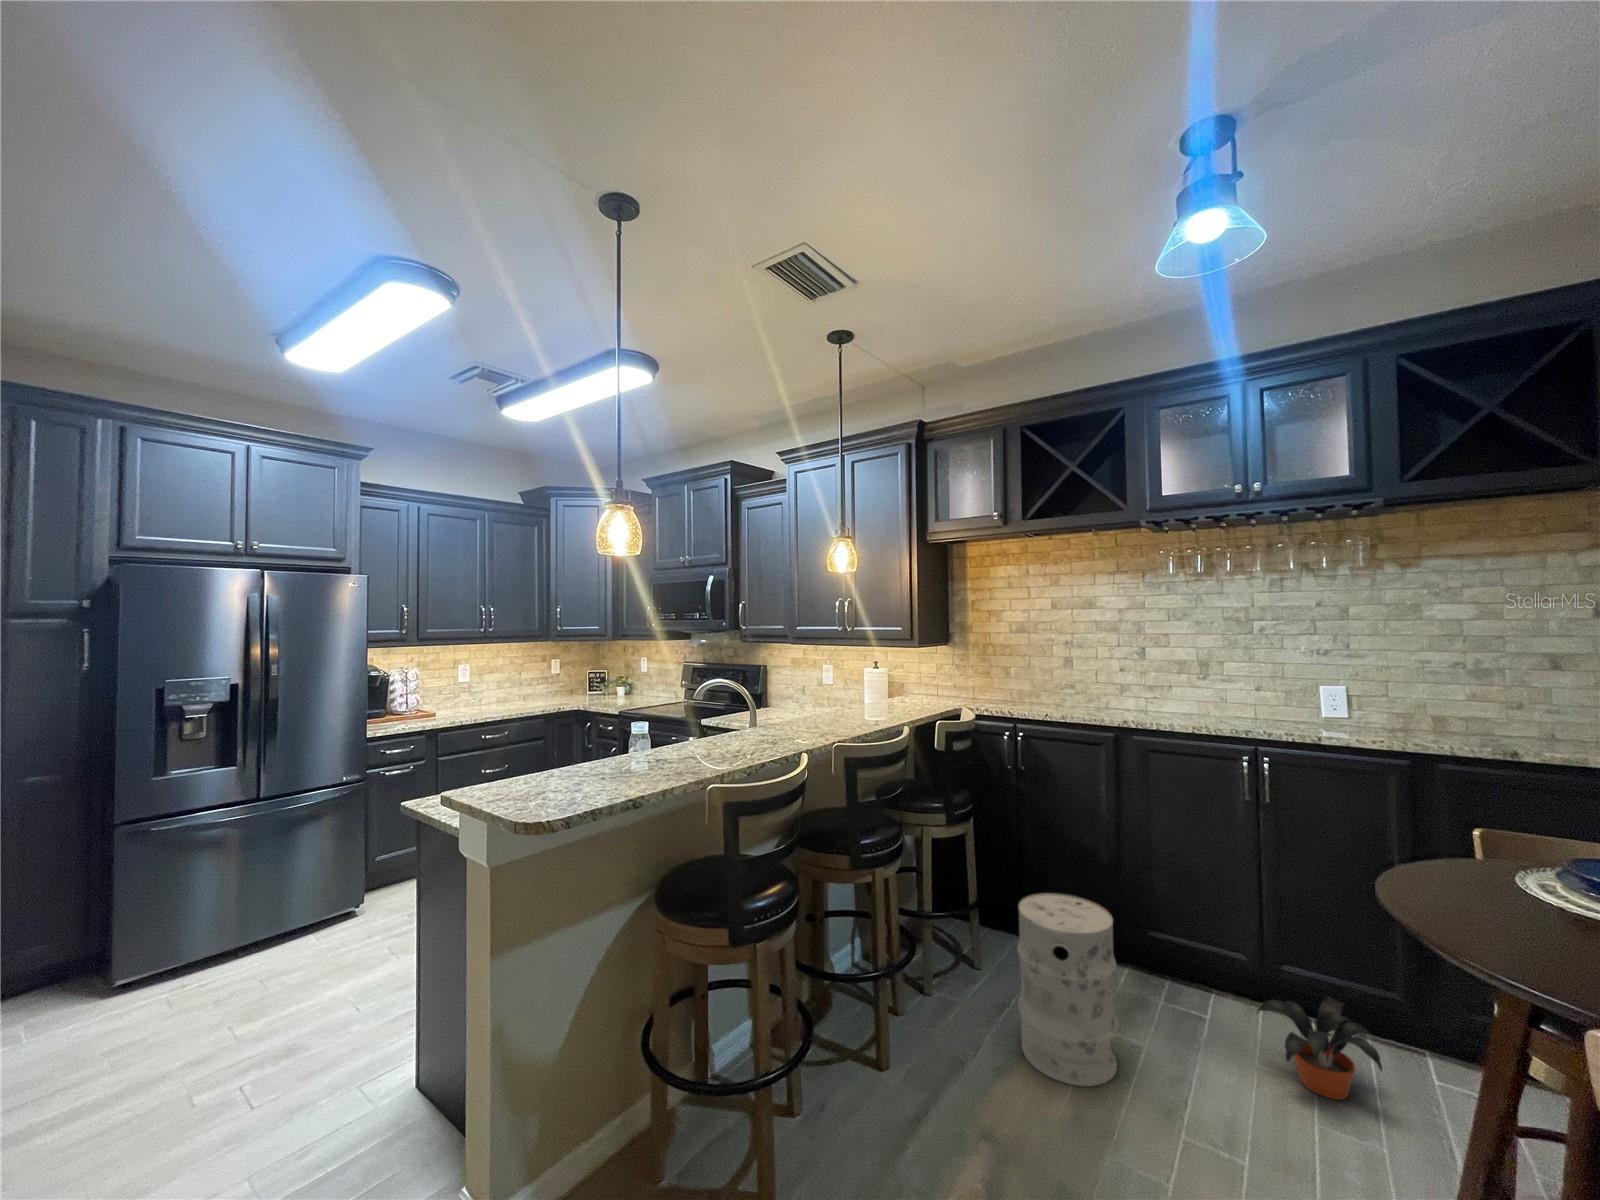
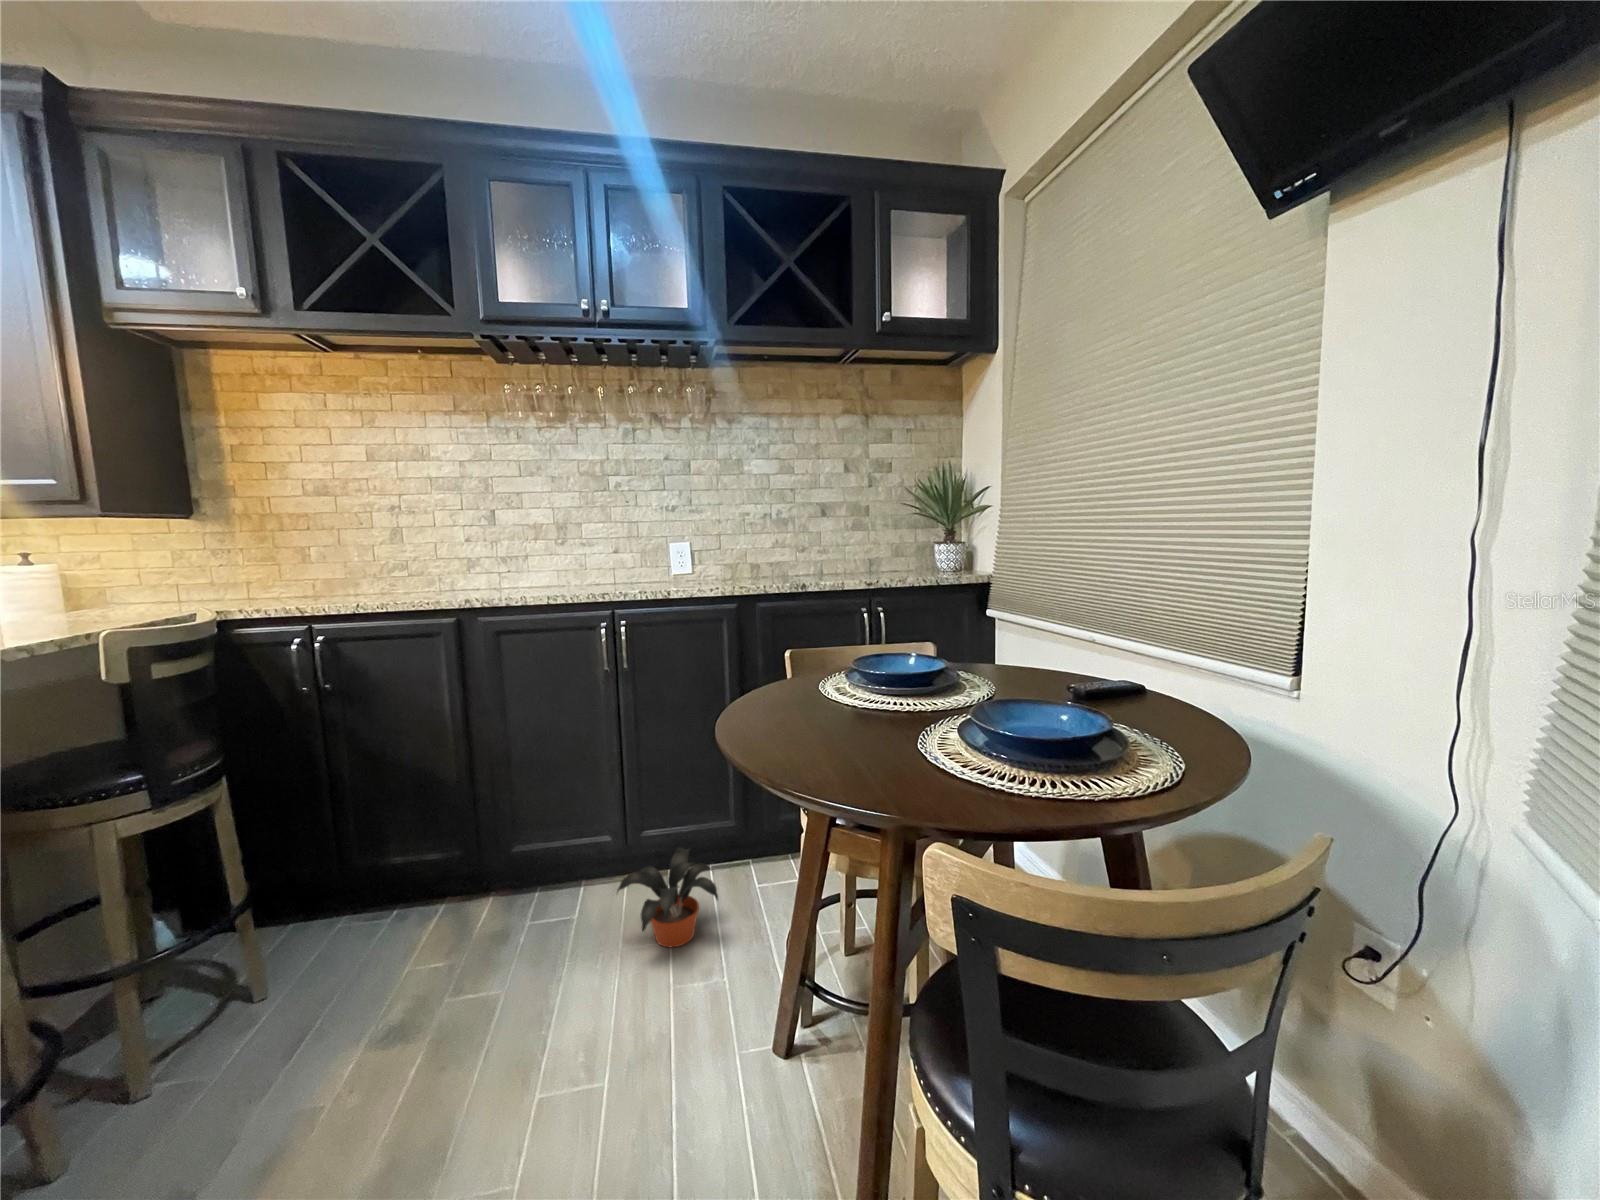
trash can: present [1017,893,1119,1086] -> none [295,844,462,1111]

